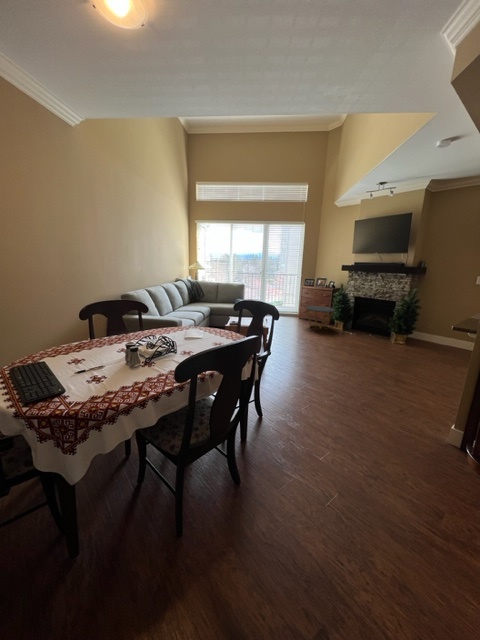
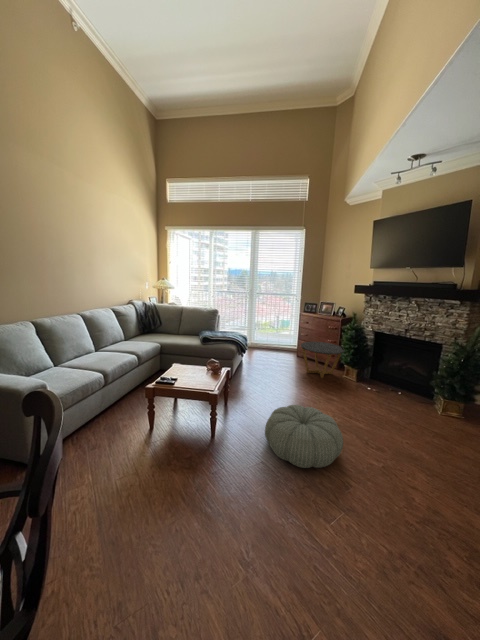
pouf: none [299,335,341,361] -> present [265,405,343,468]

